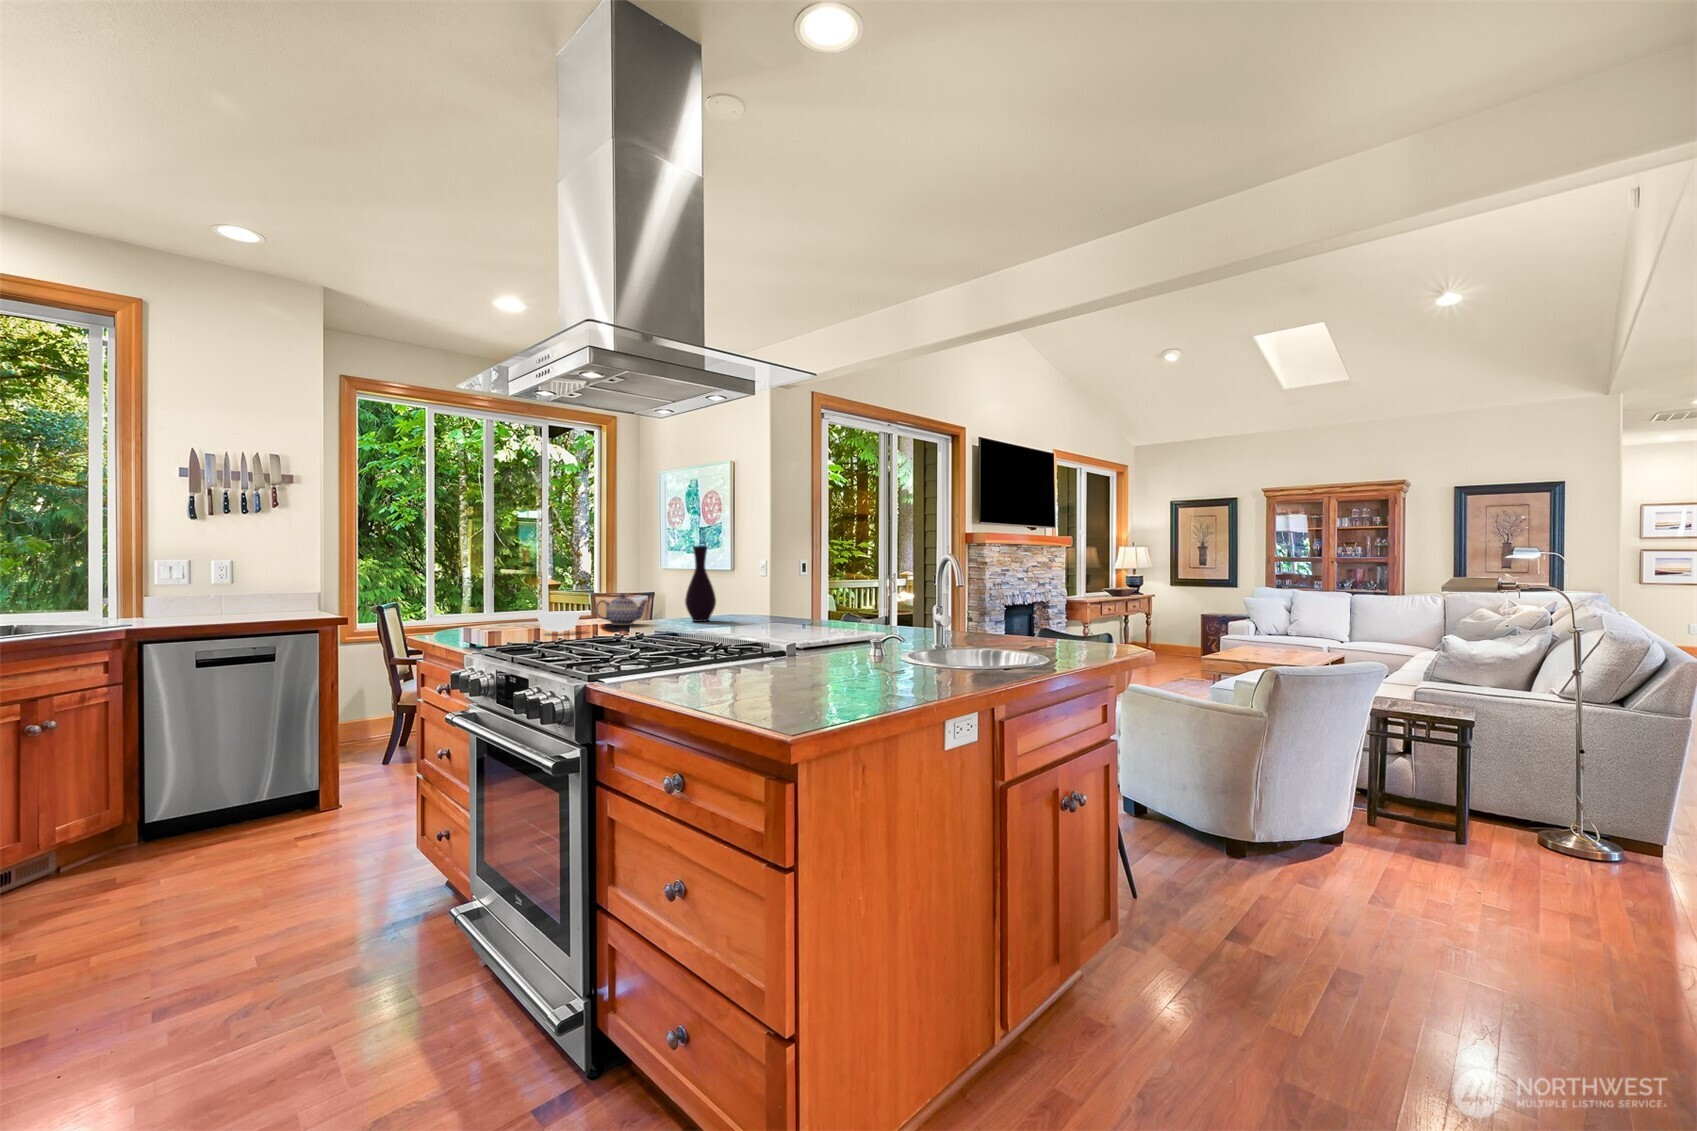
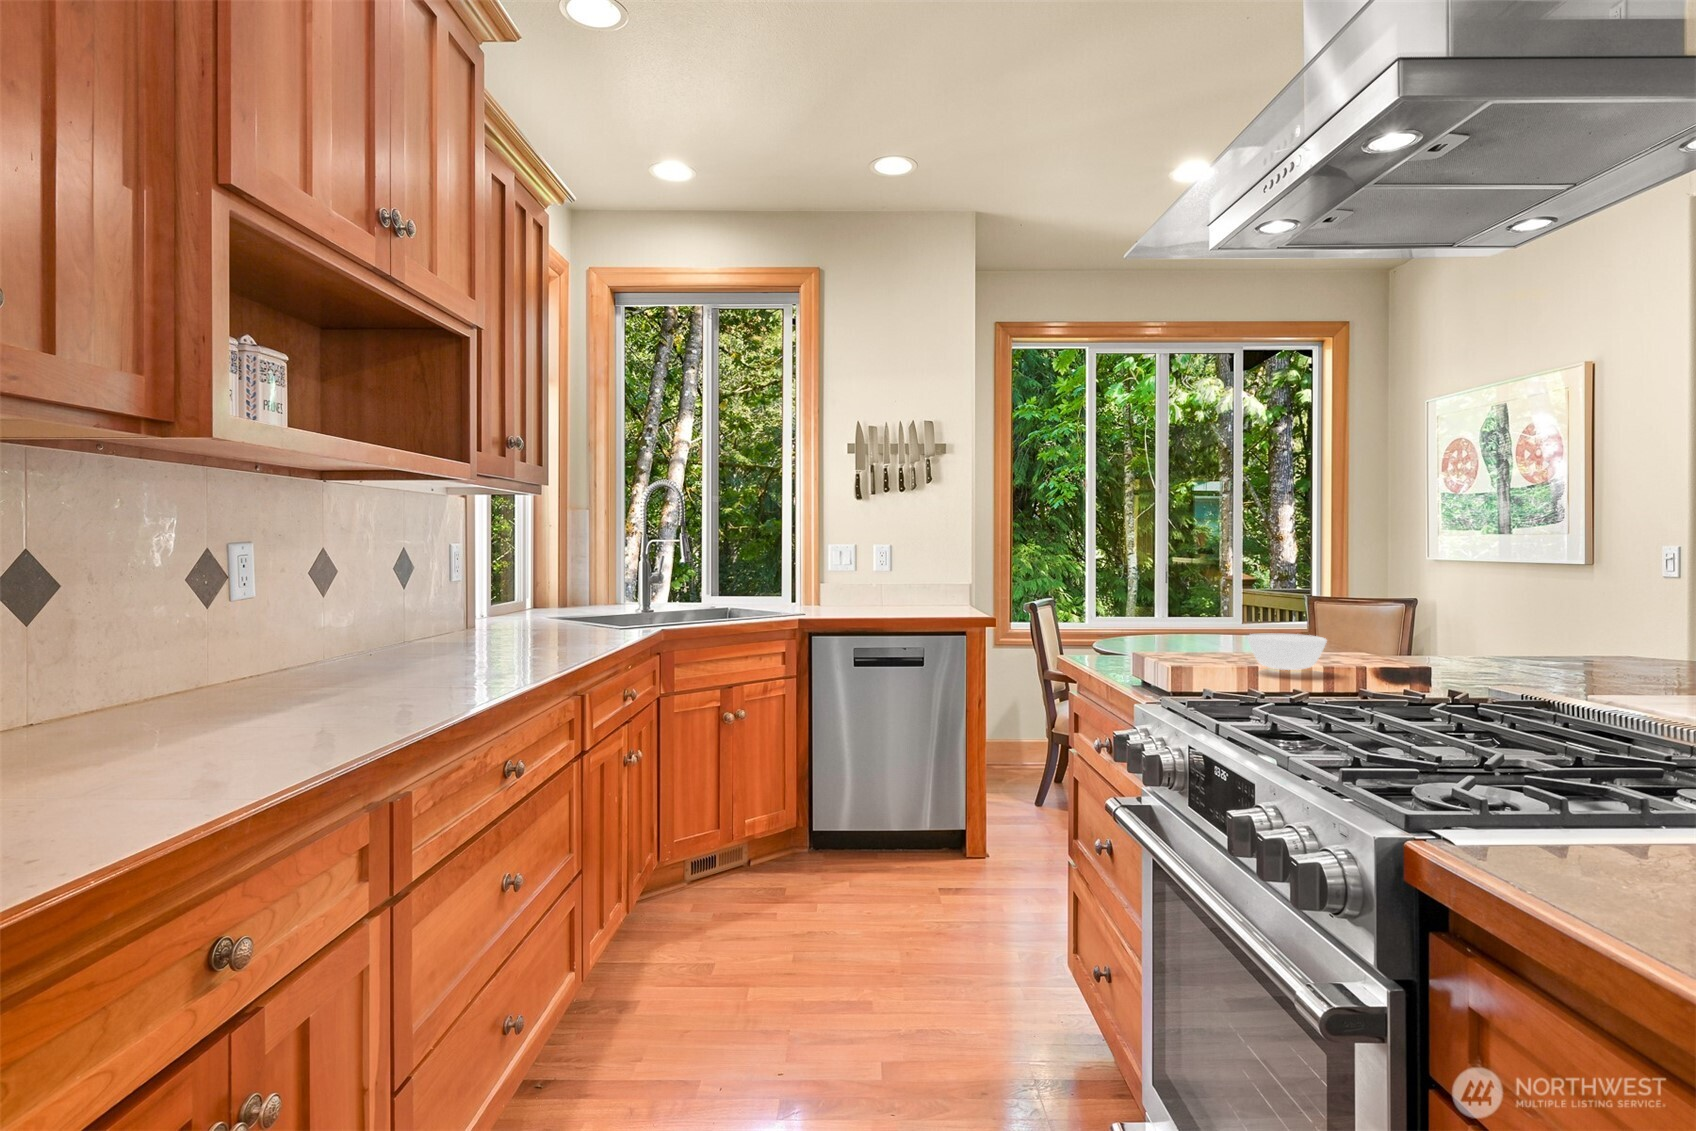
vase: present [685,546,716,622] -> none [1541,517,1621,672]
teapot: present [595,594,647,625] -> none [1351,607,1459,666]

